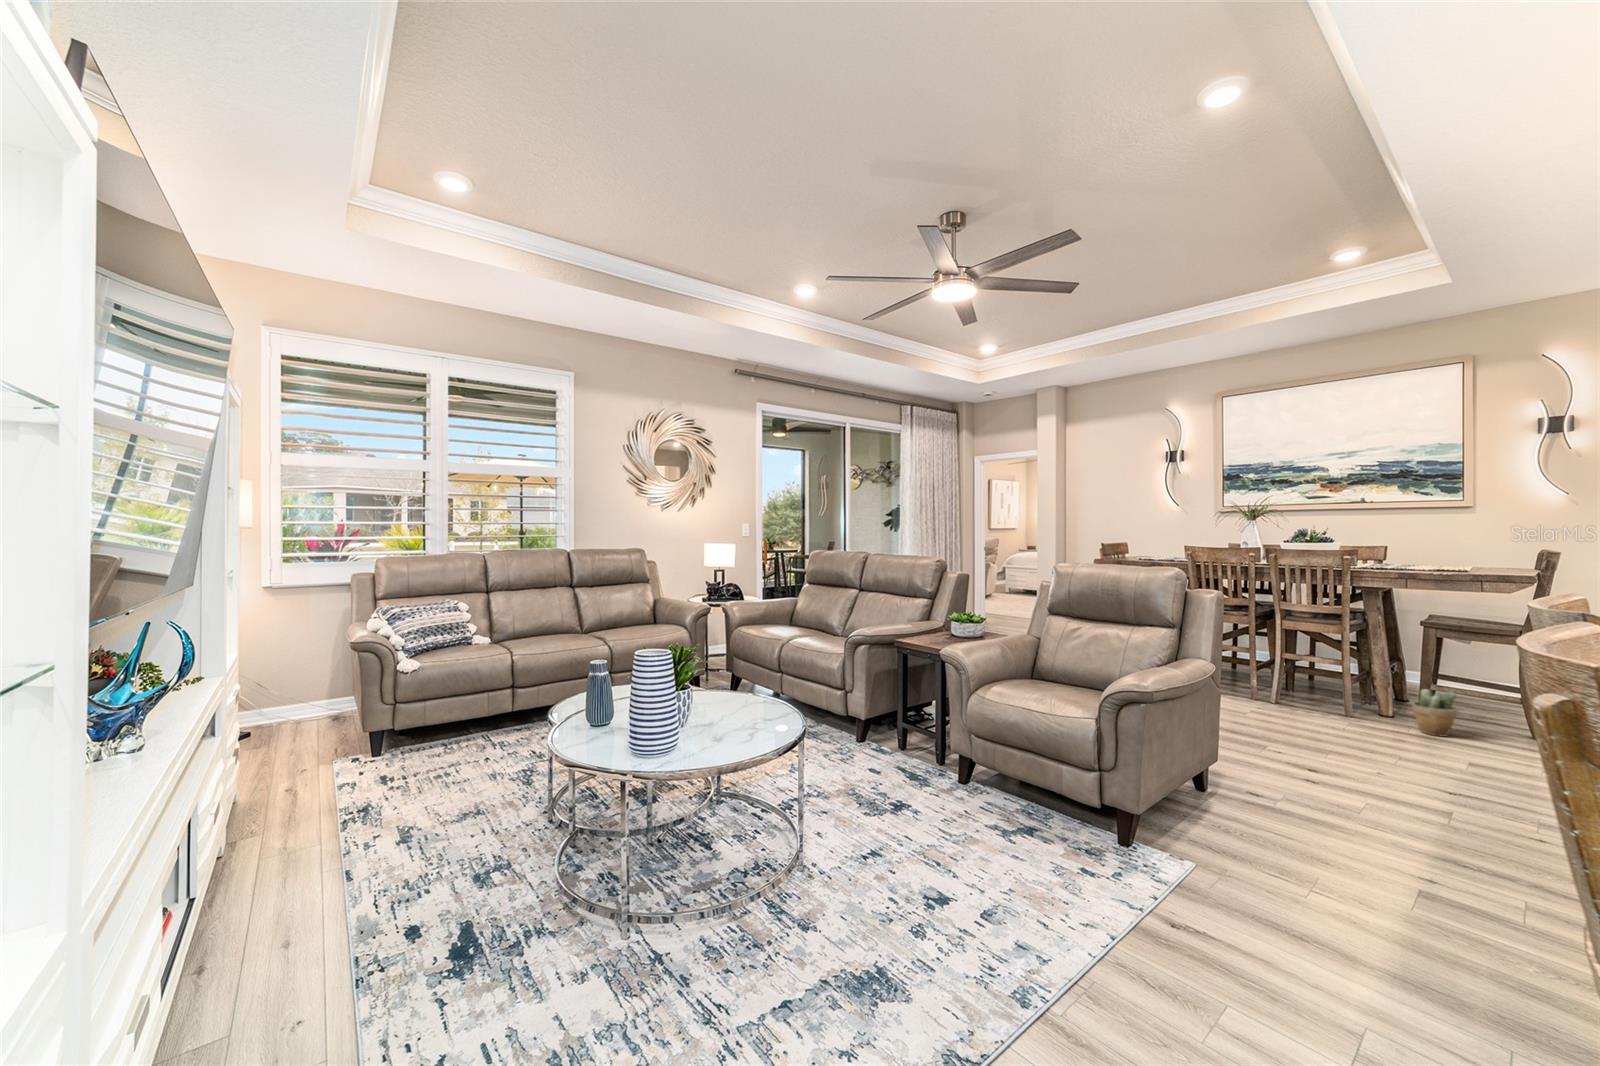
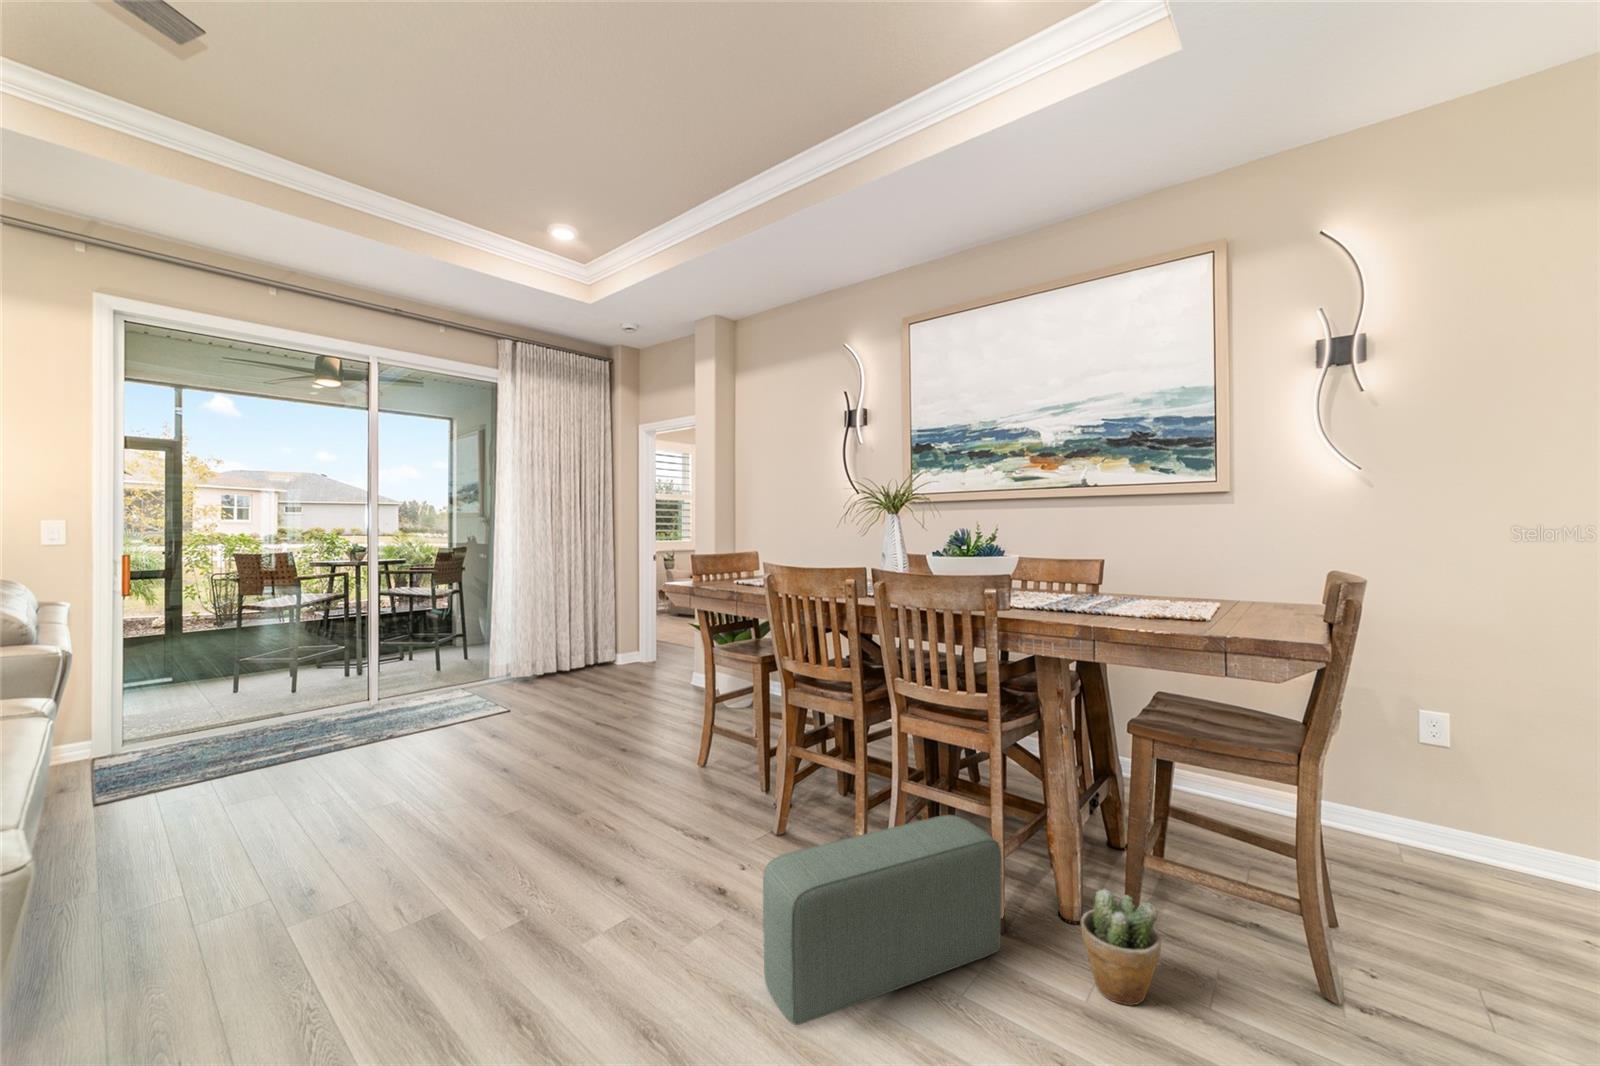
pouf: none [1254,663,1365,731] -> present [763,815,1002,1025]

